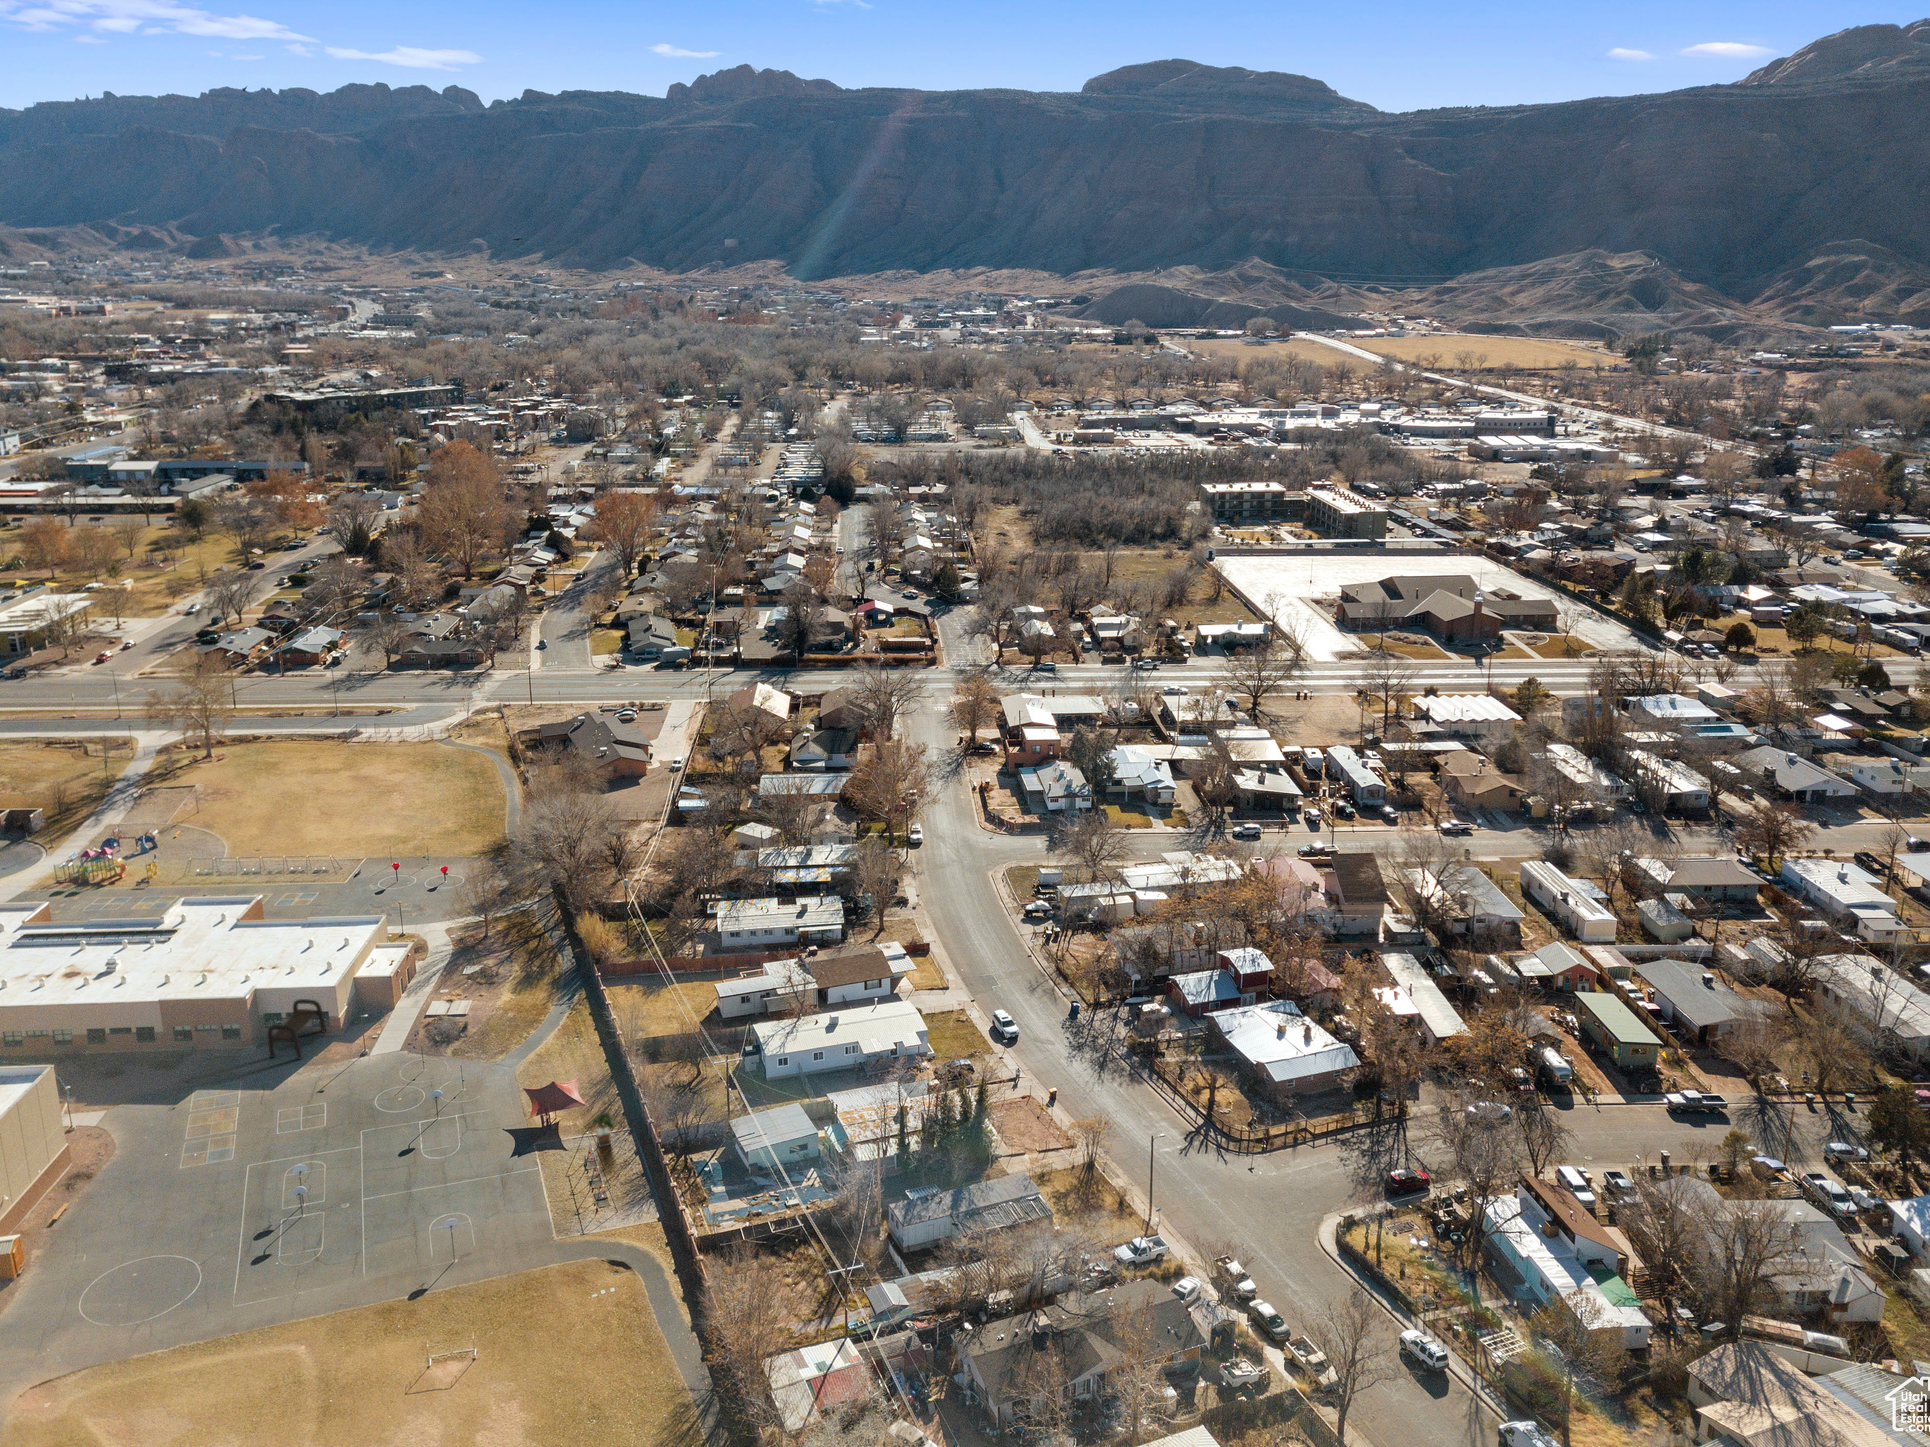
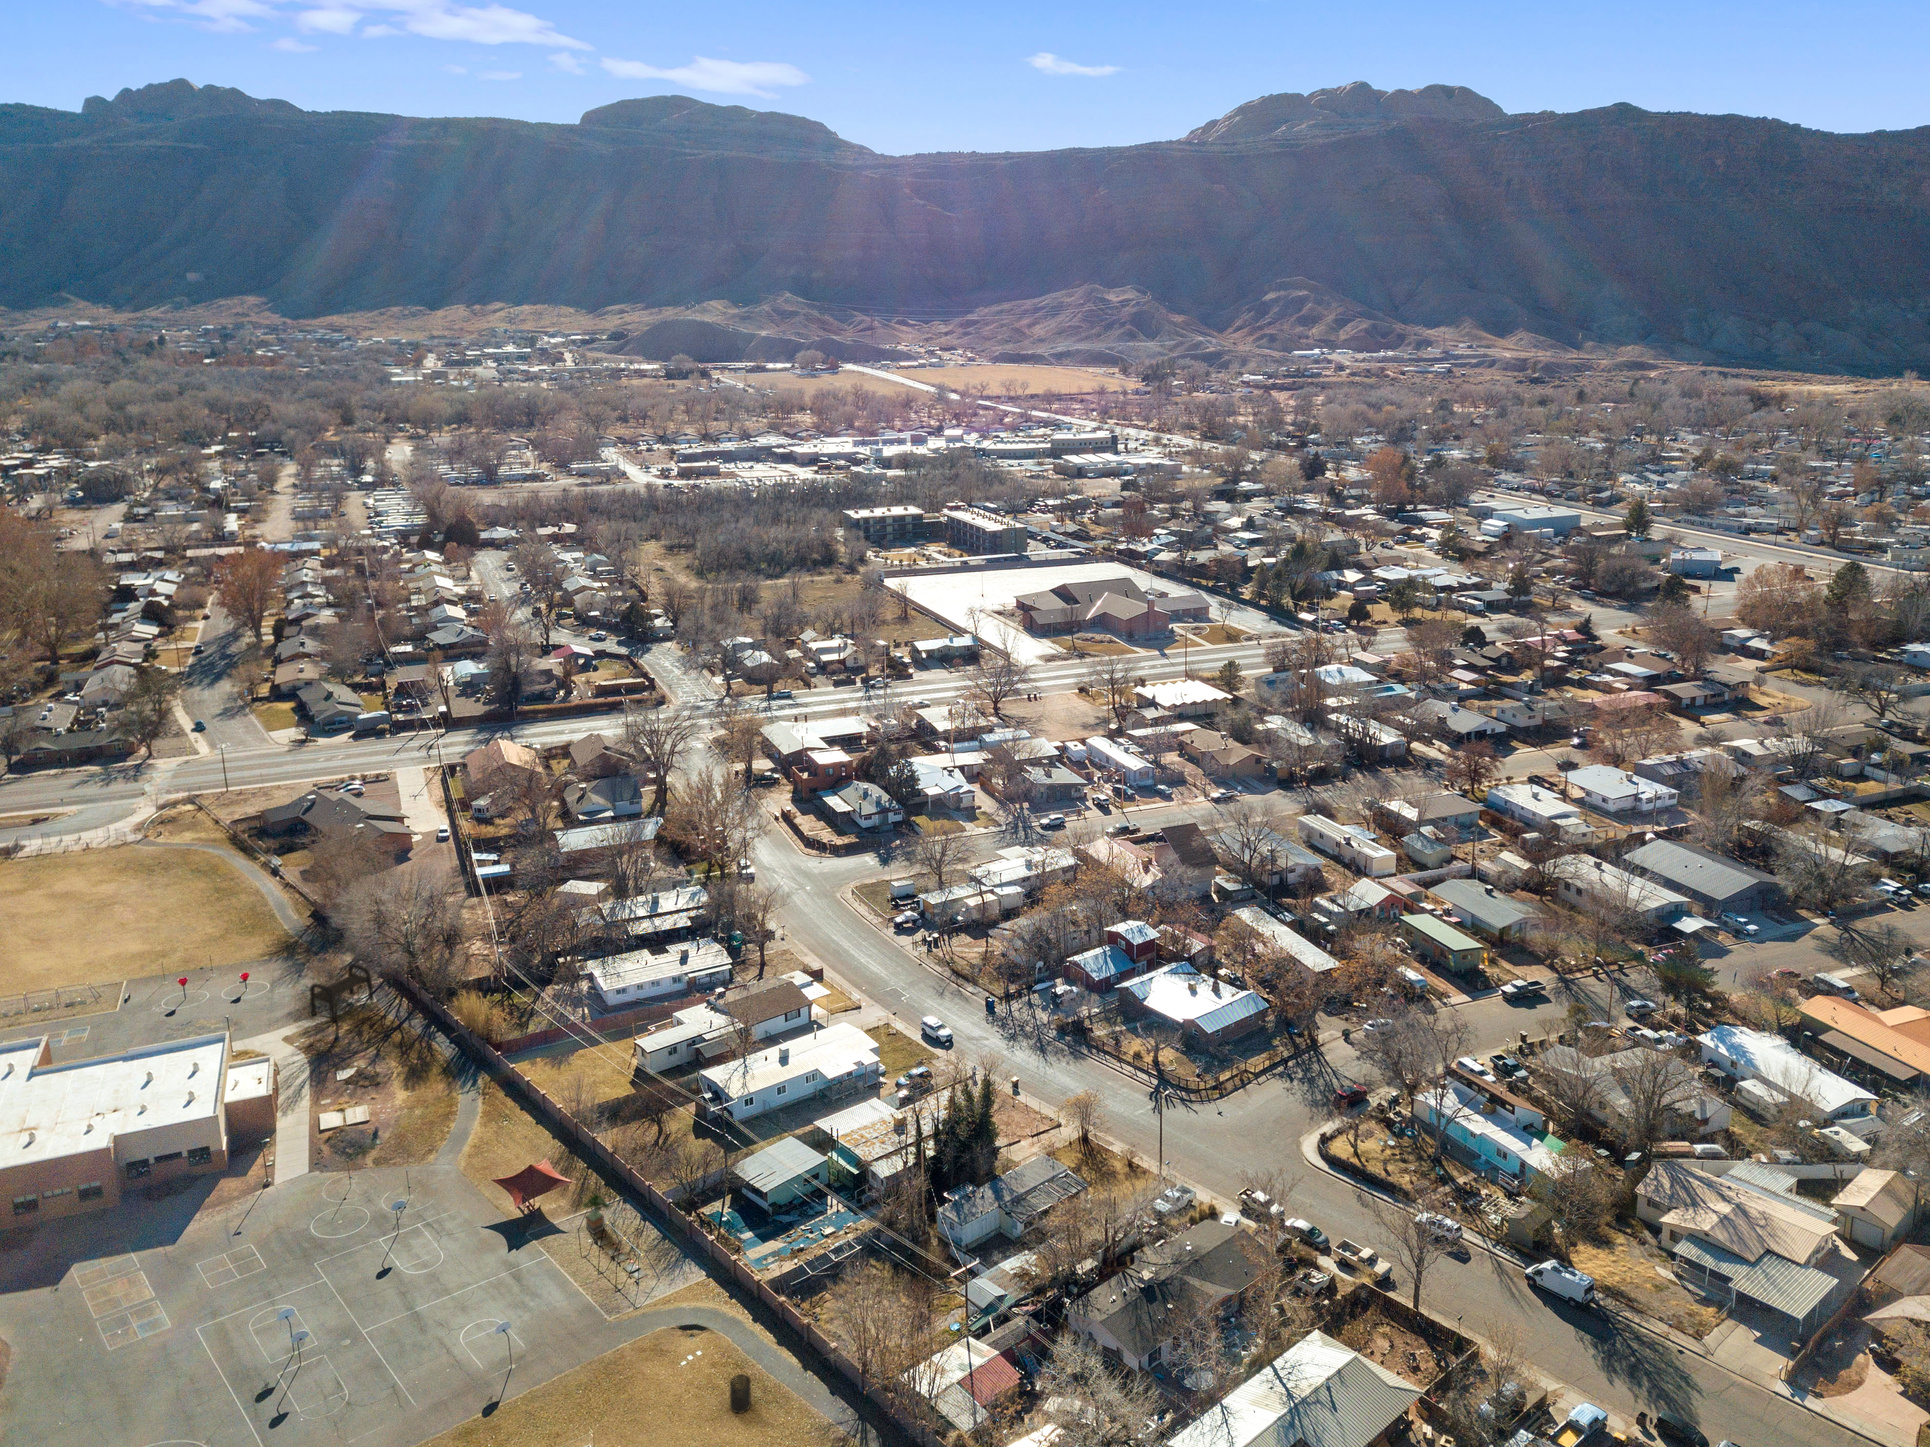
bench: present [268,999,326,1059] -> present [310,964,374,1022]
trash can: none [611,1311,633,1348] -> present [730,1374,751,1413]

